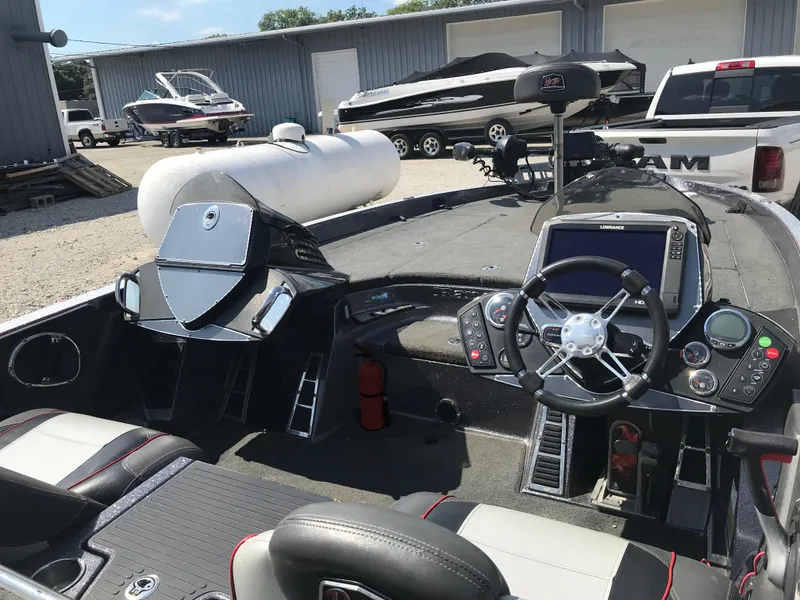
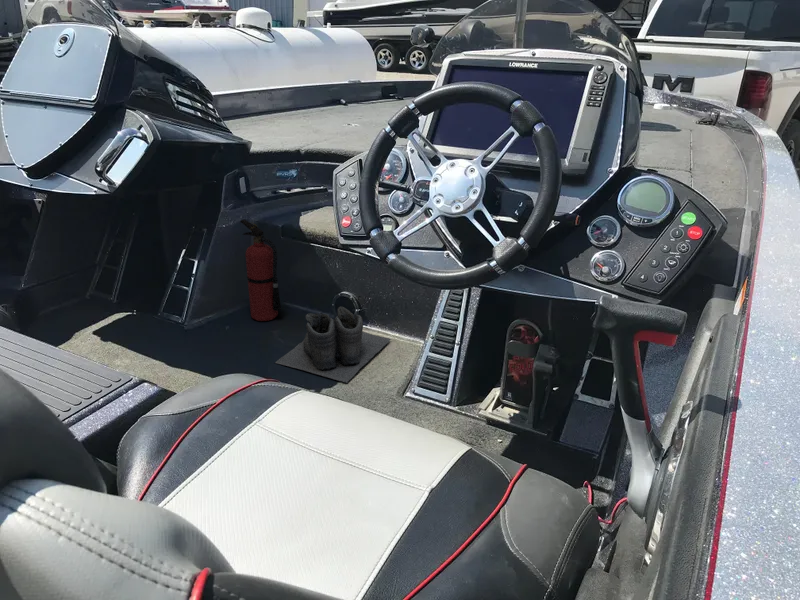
boots: none [401,416,493,483] -> present [275,306,391,383]

